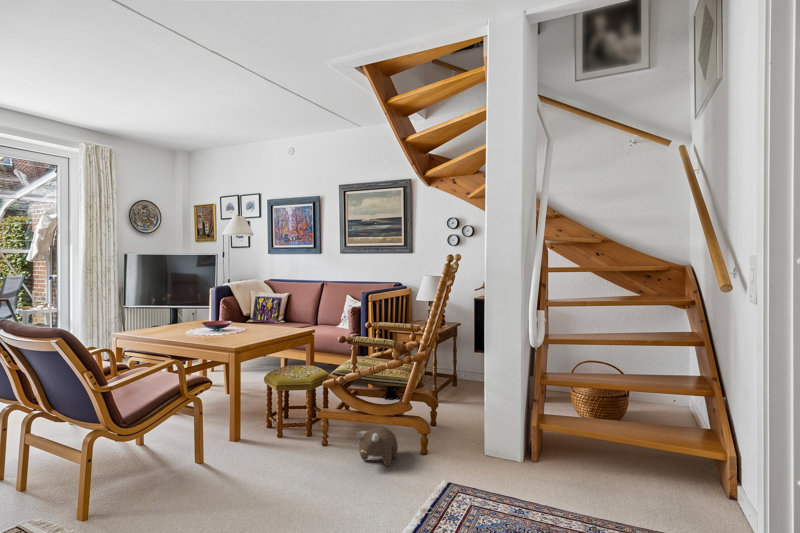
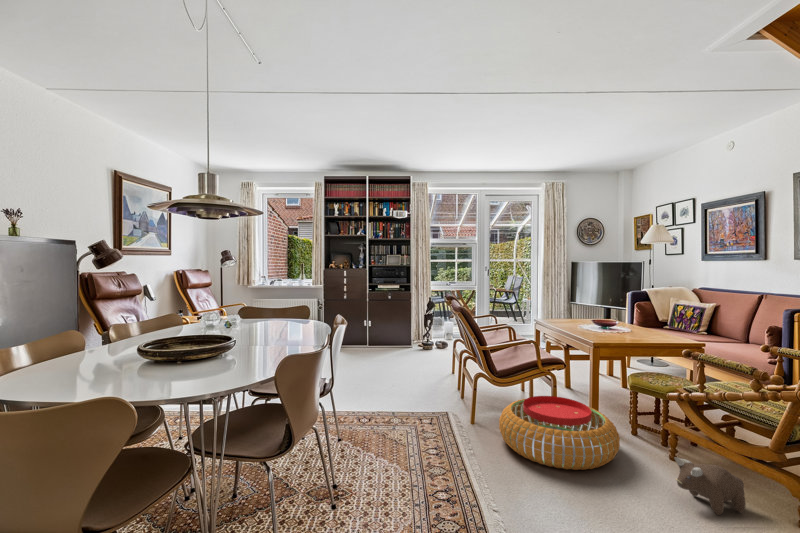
pouf: none [155,416,300,507] -> present [499,396,620,470]

